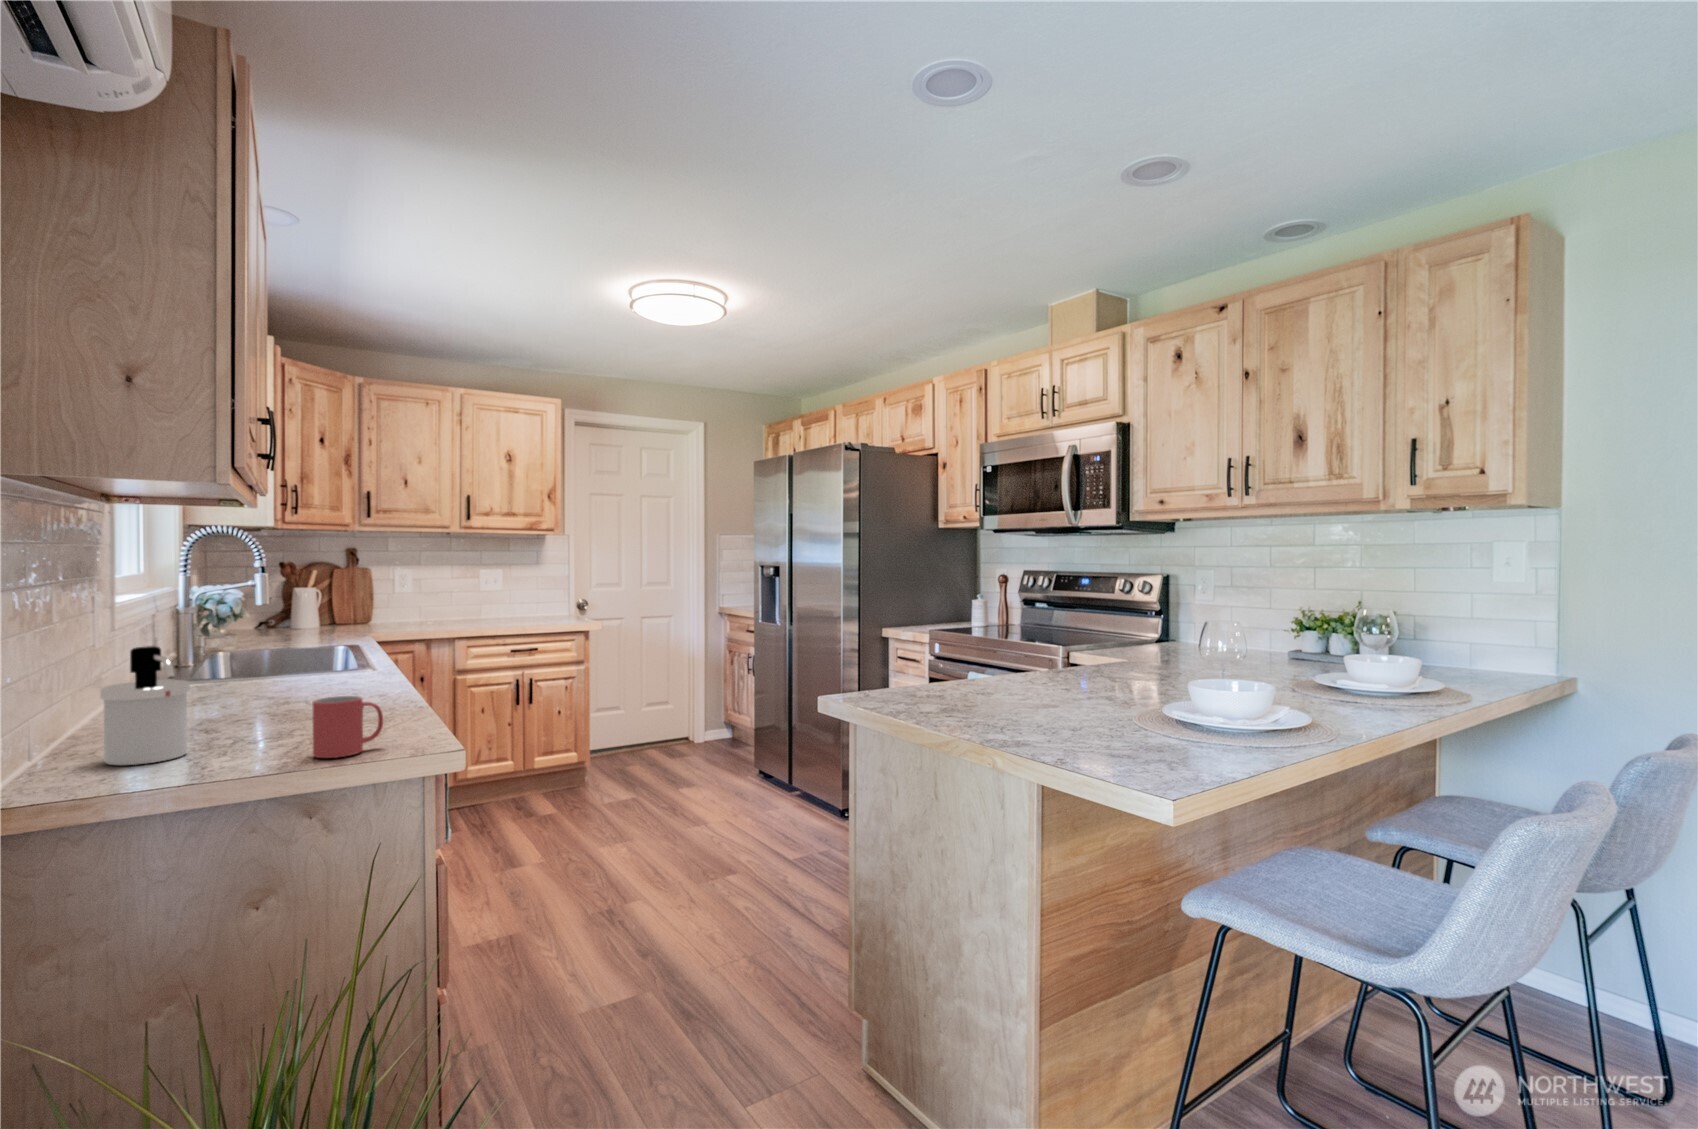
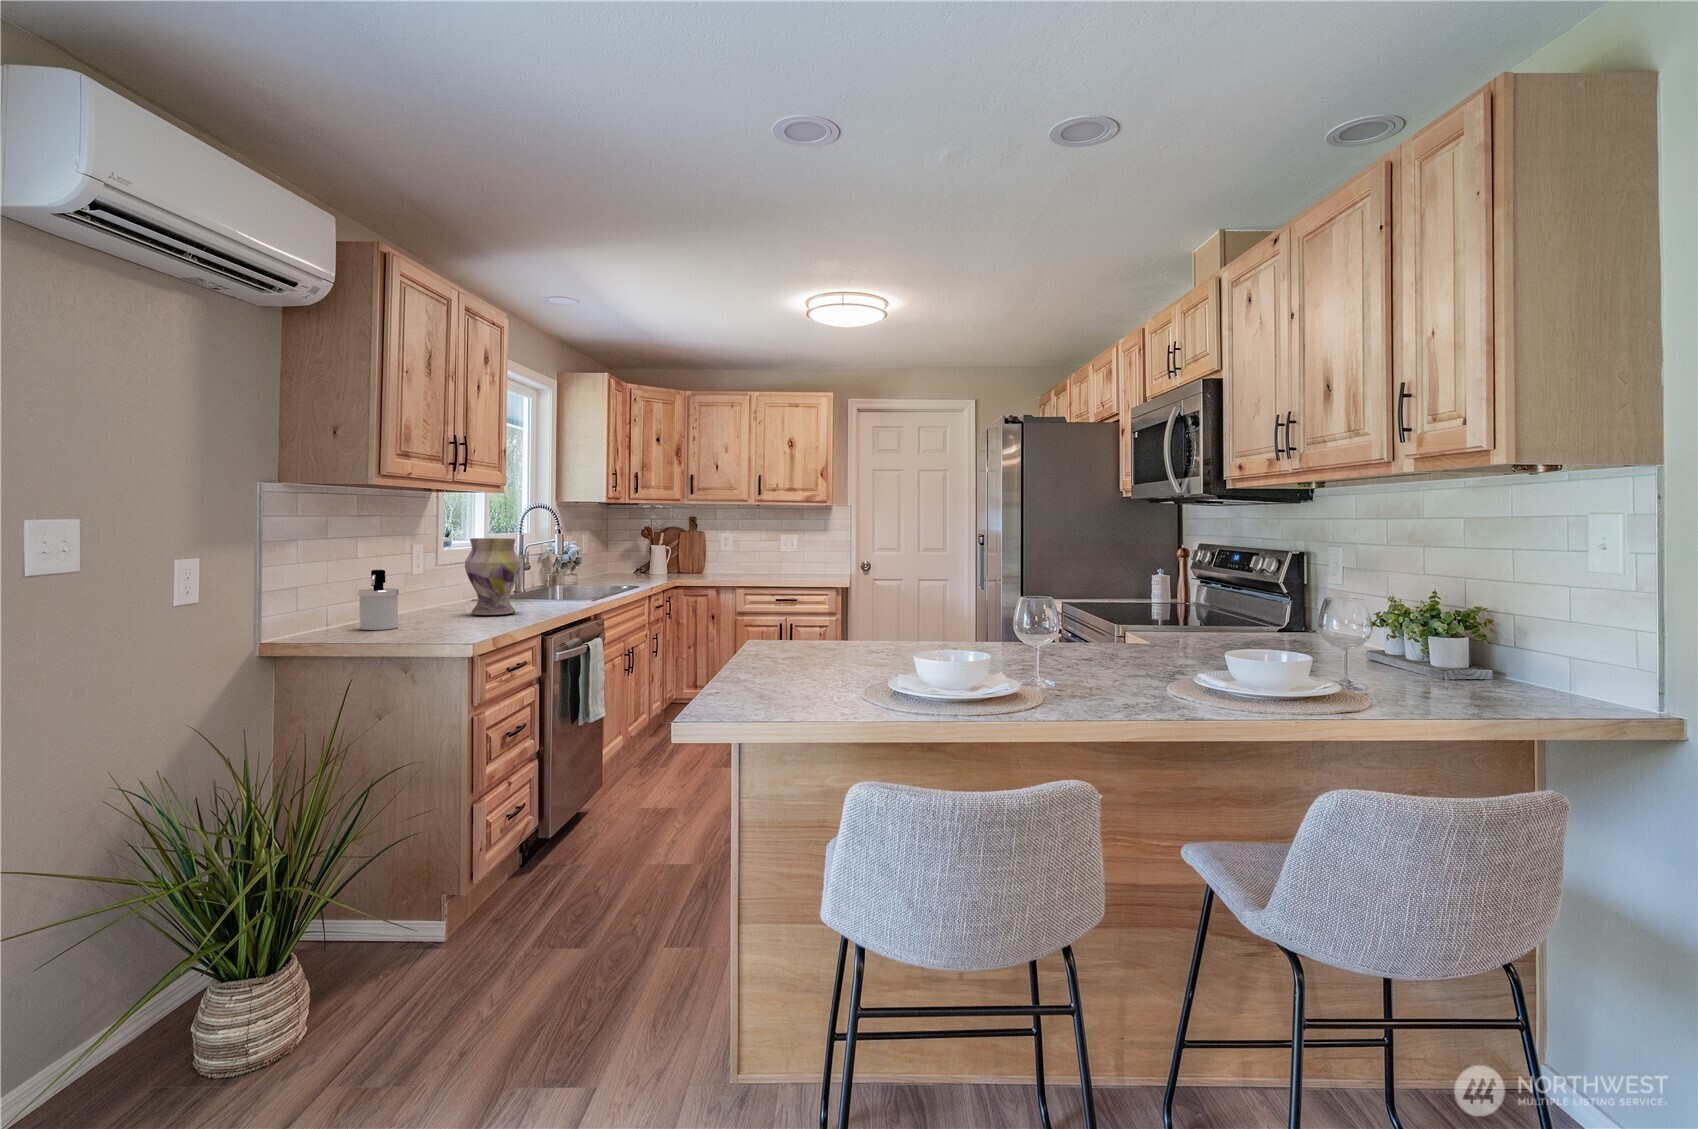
vase: none [229,582,332,711] -> present [465,538,521,615]
mug: present [313,696,383,758] -> none [426,603,464,636]

